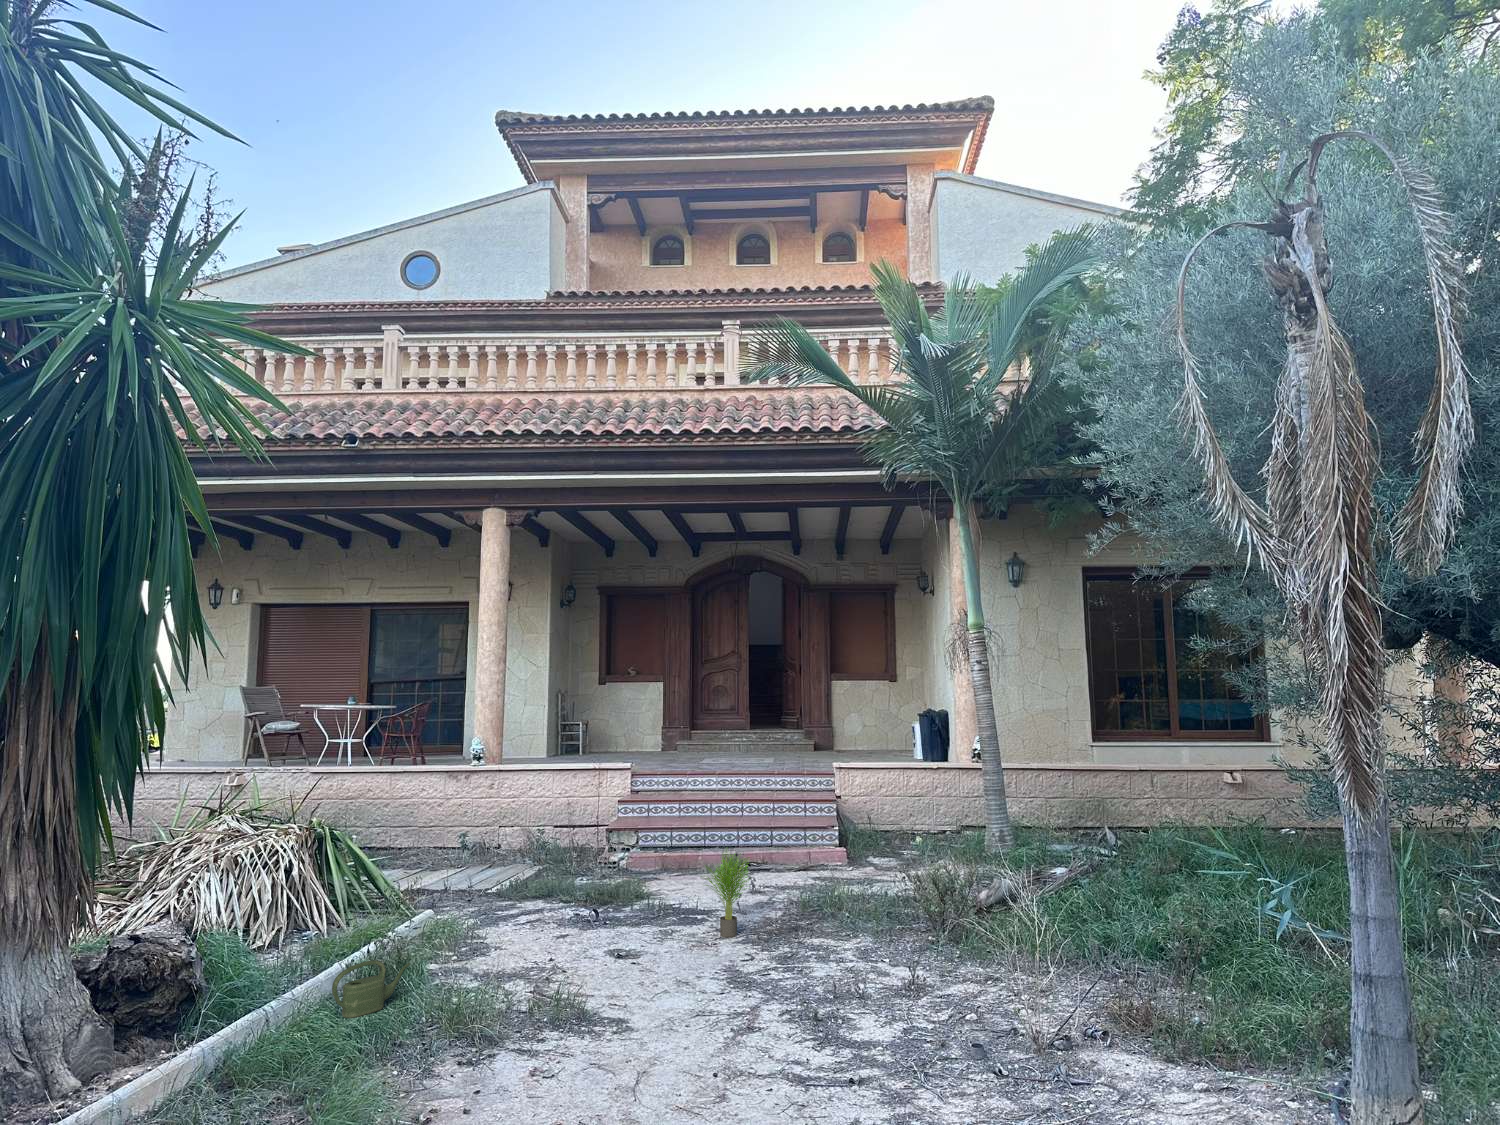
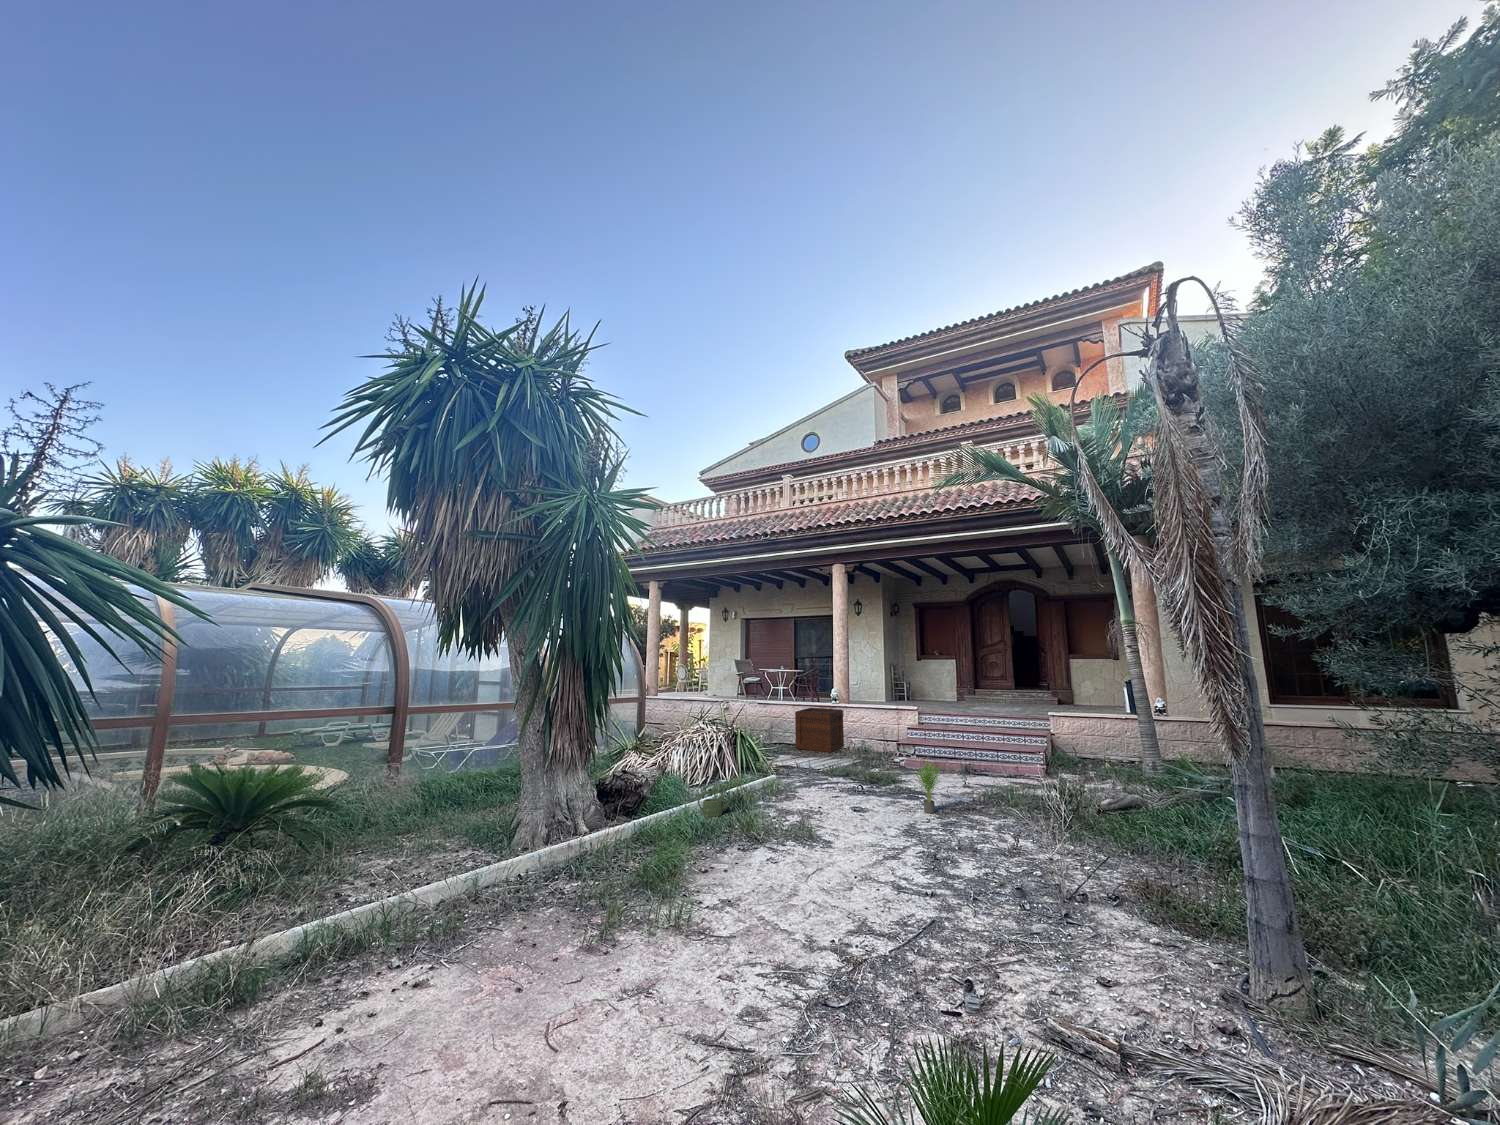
wooden crate: none [414,781,504,863] -> present [795,708,844,753]

